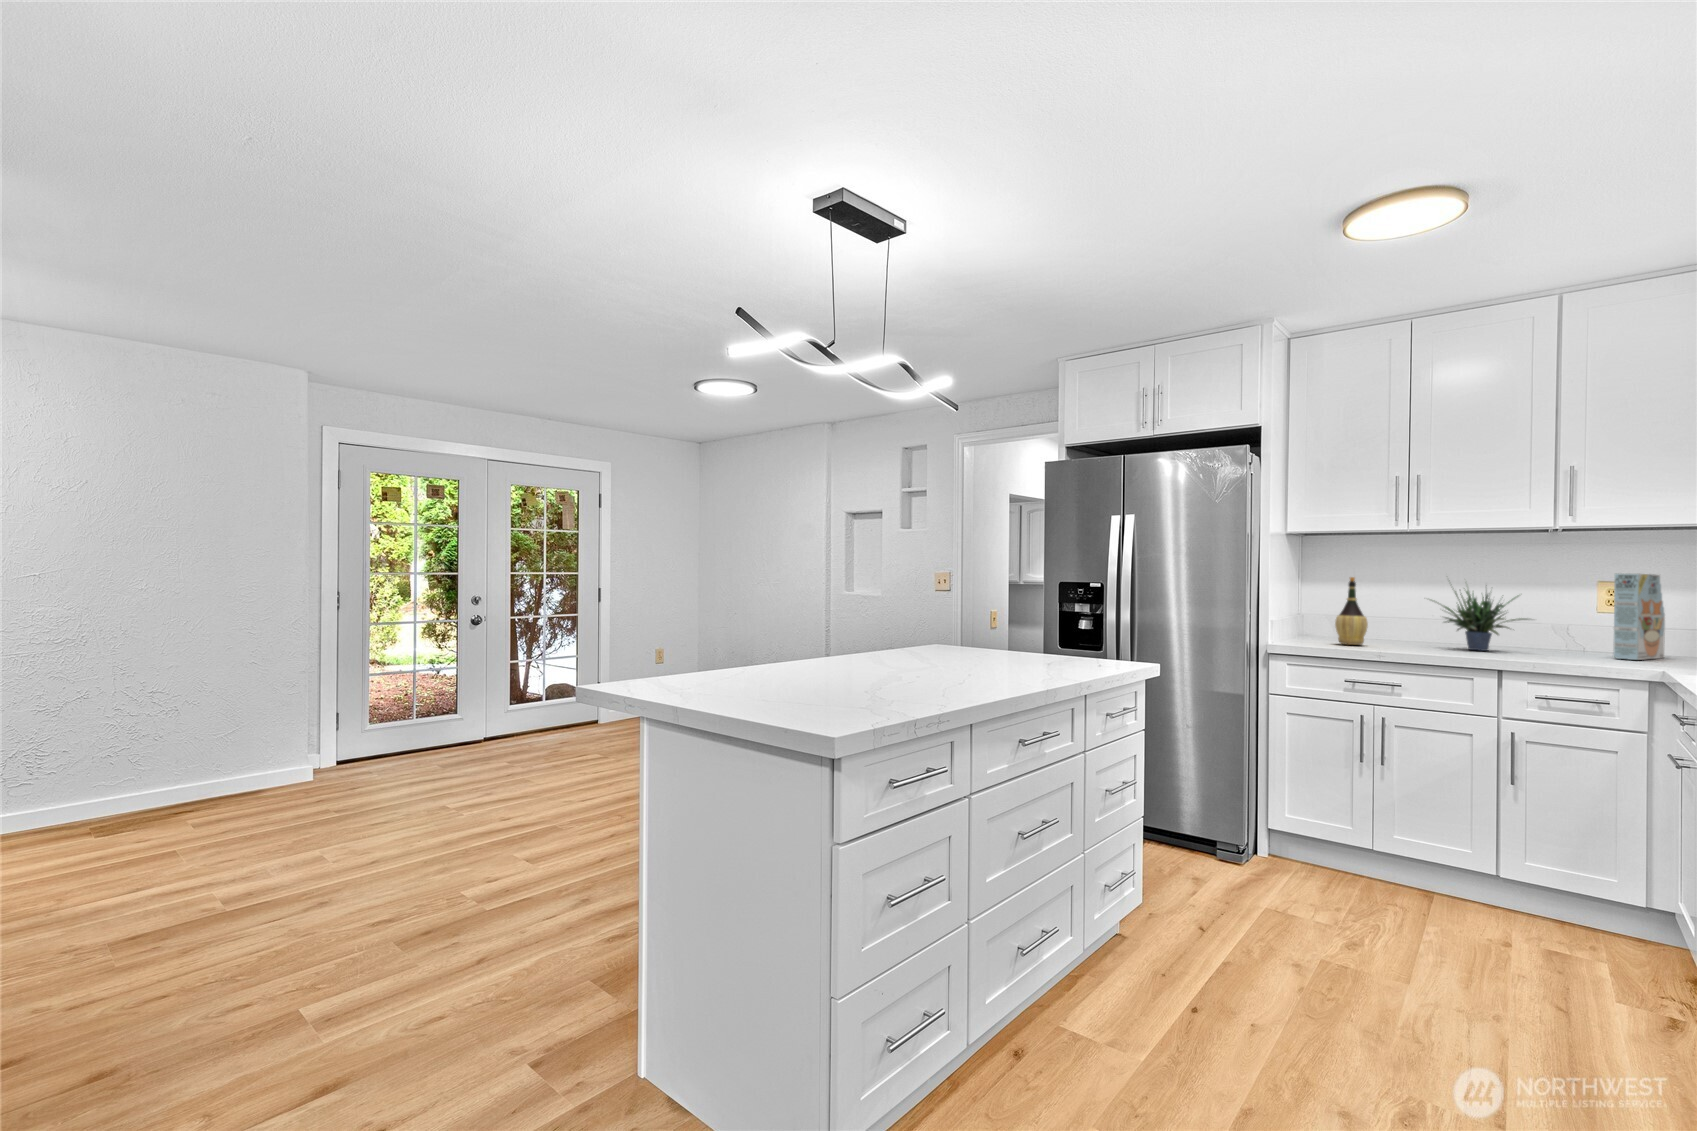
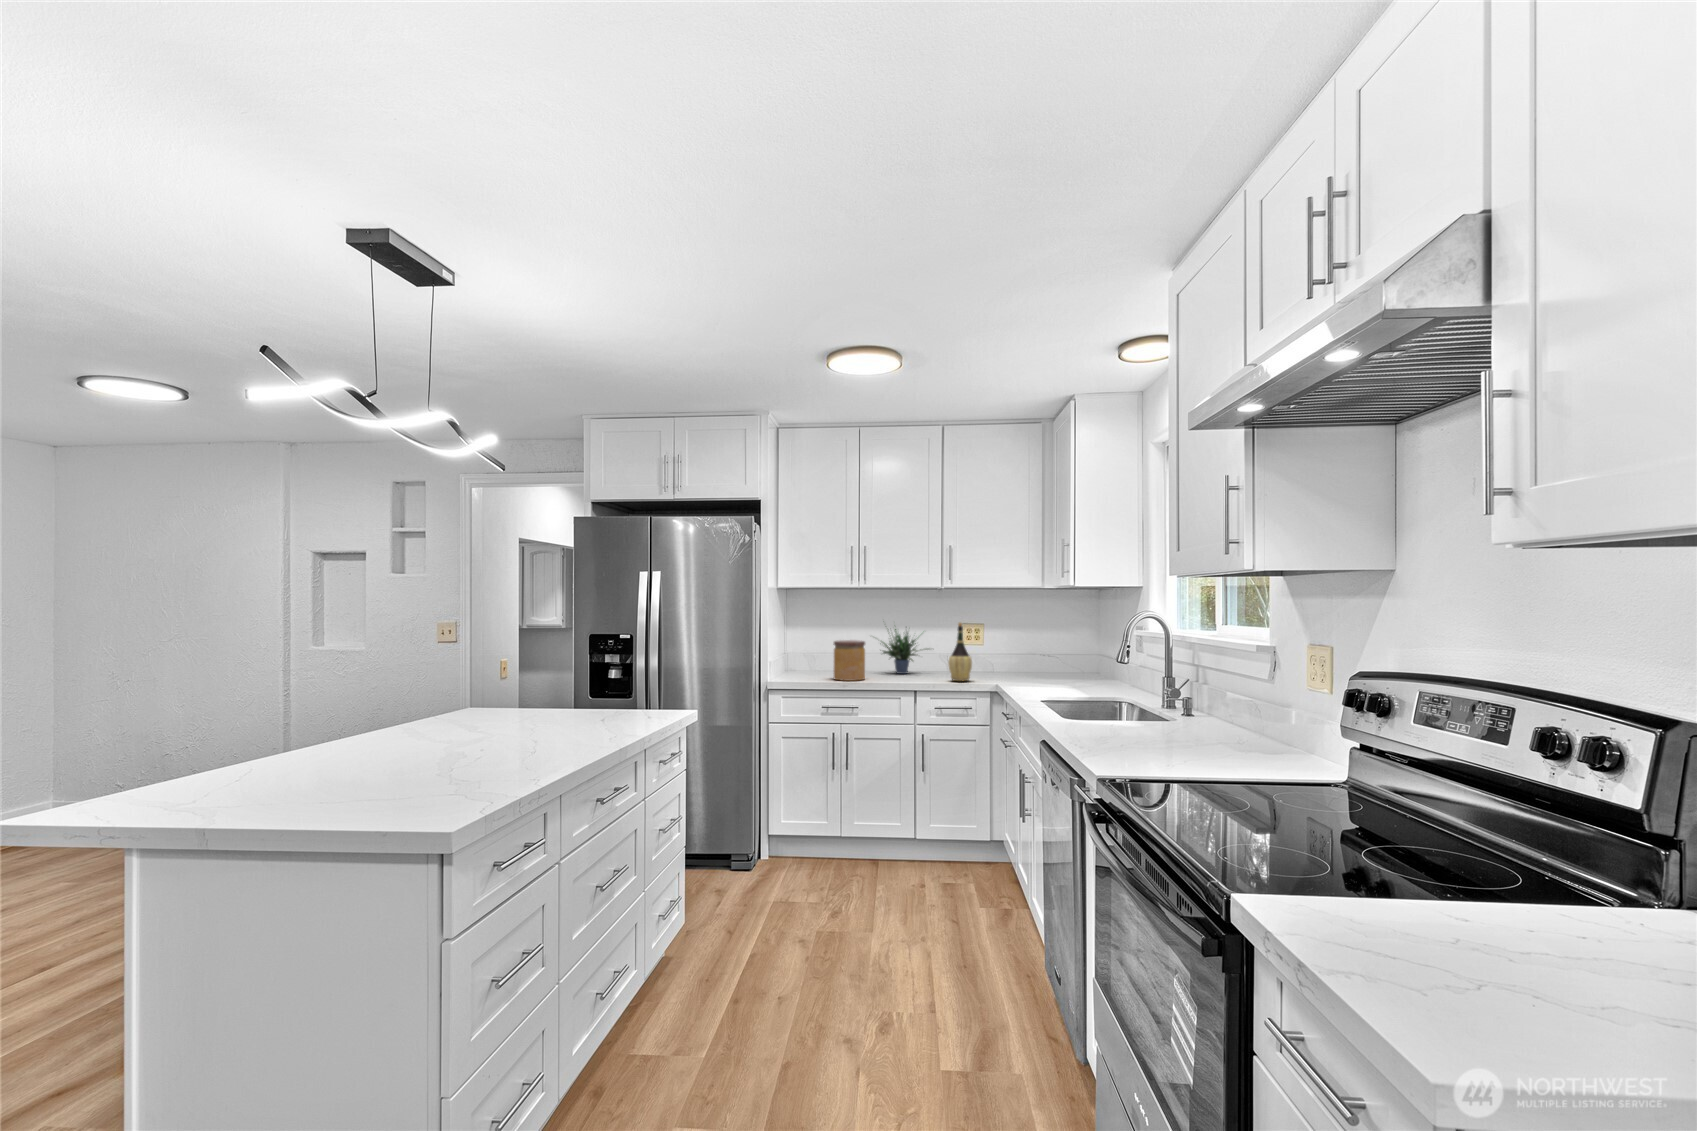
cereal box: present [1613,573,1665,660] -> none [974,615,999,674]
wine bottle: present [1335,577,1368,645] -> present [948,623,972,681]
jar: none [1366,601,1416,652] -> present [834,640,865,681]

